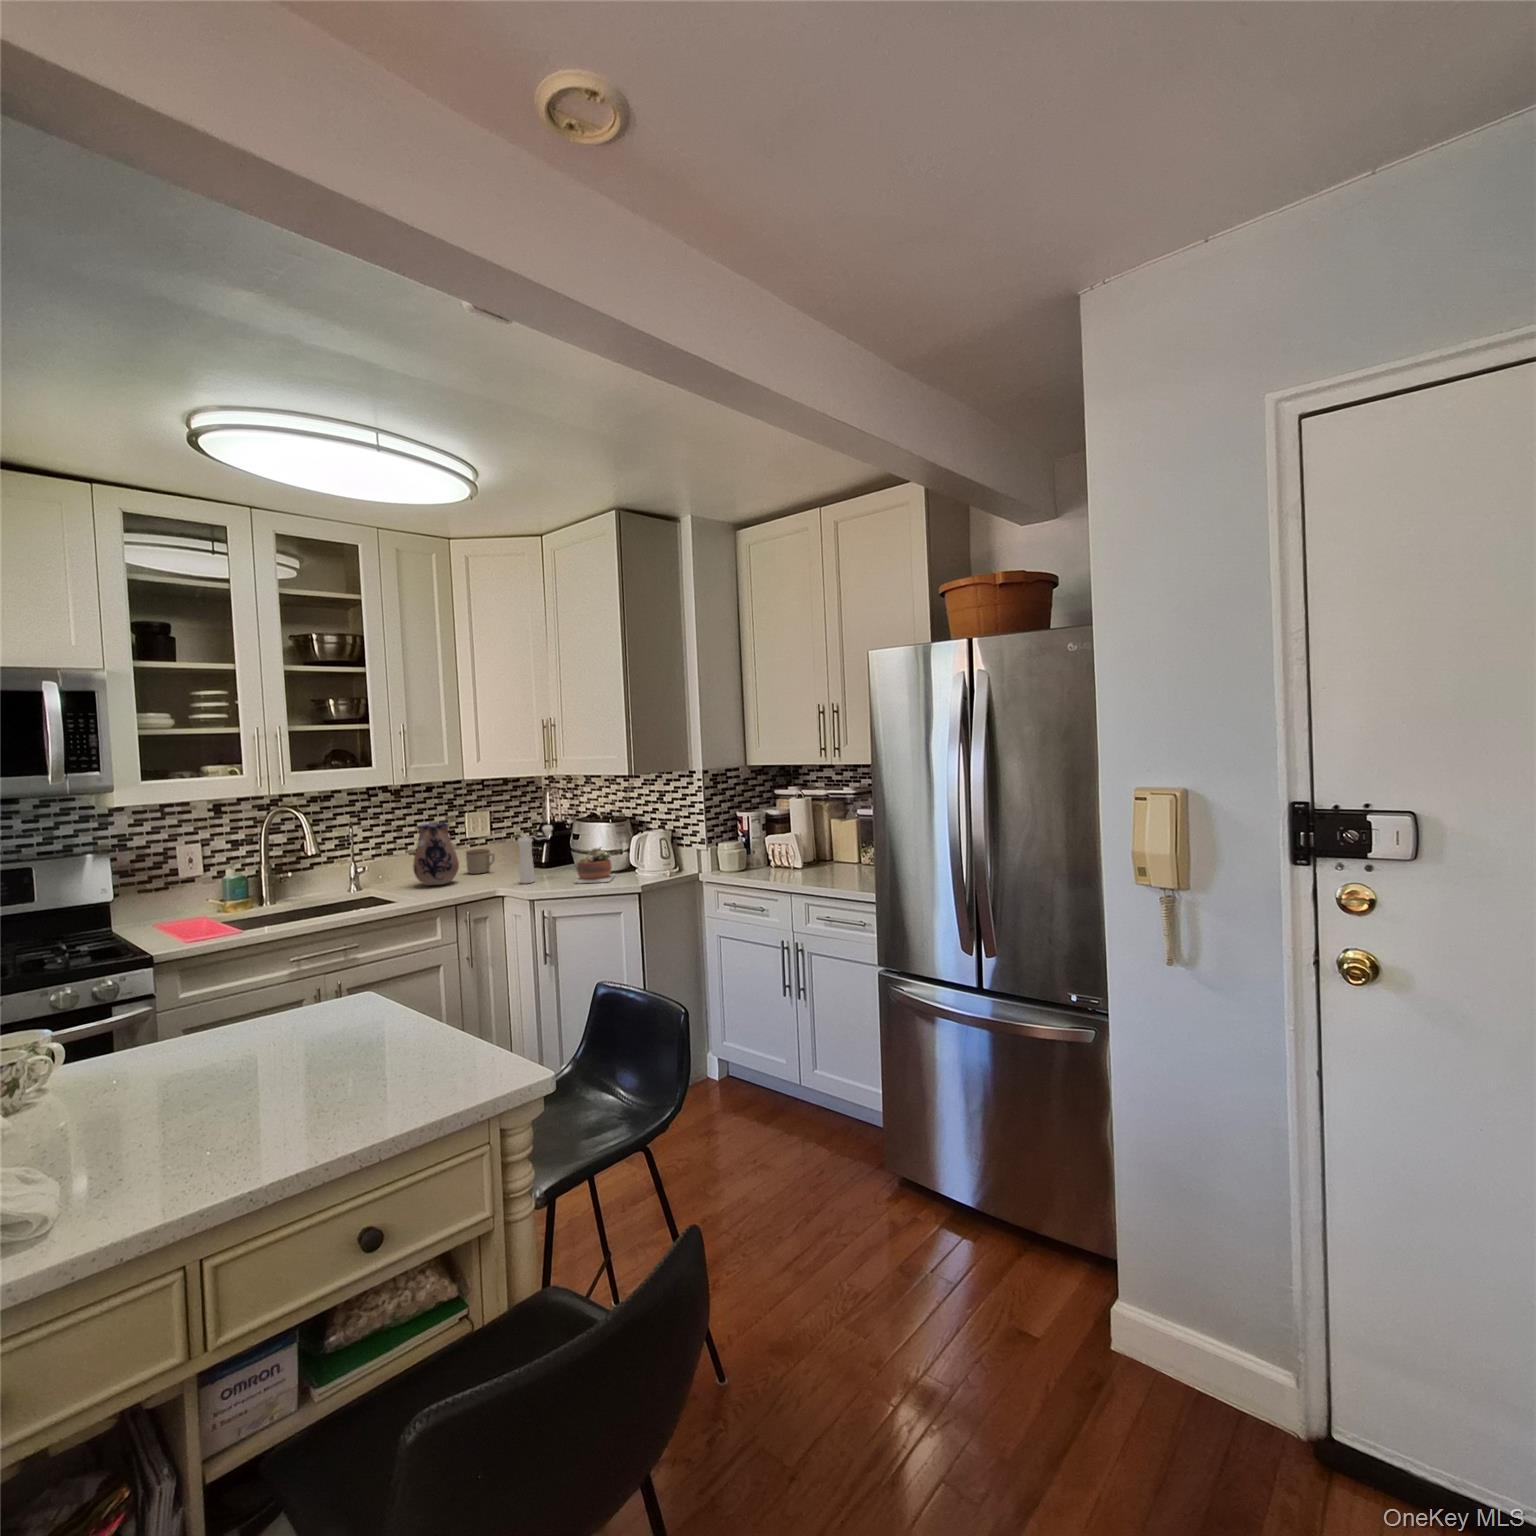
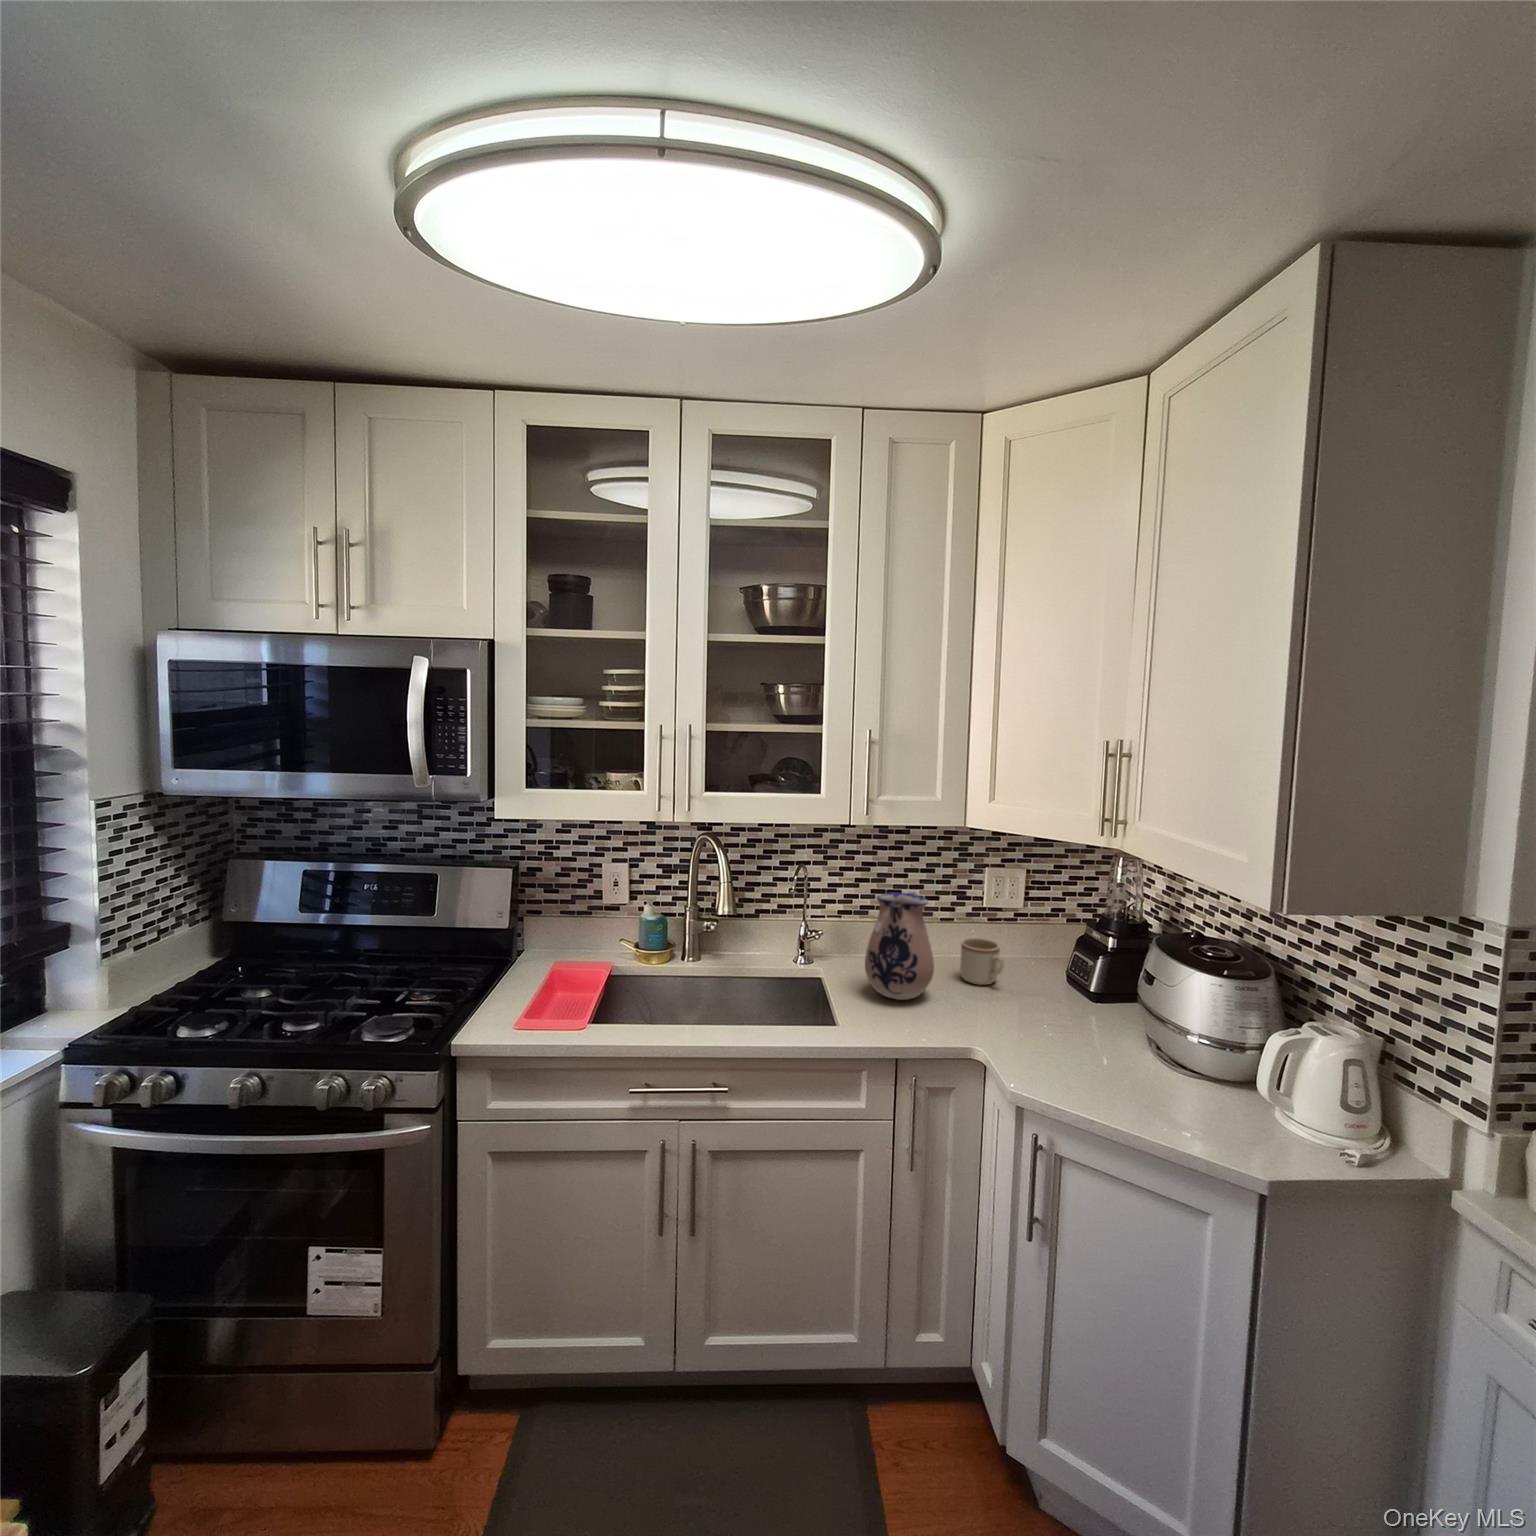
pepper mill: present [518,825,553,883] -> none [1015,951,1097,1058]
succulent plant: present [573,847,615,883] -> none [1109,1034,1215,1132]

